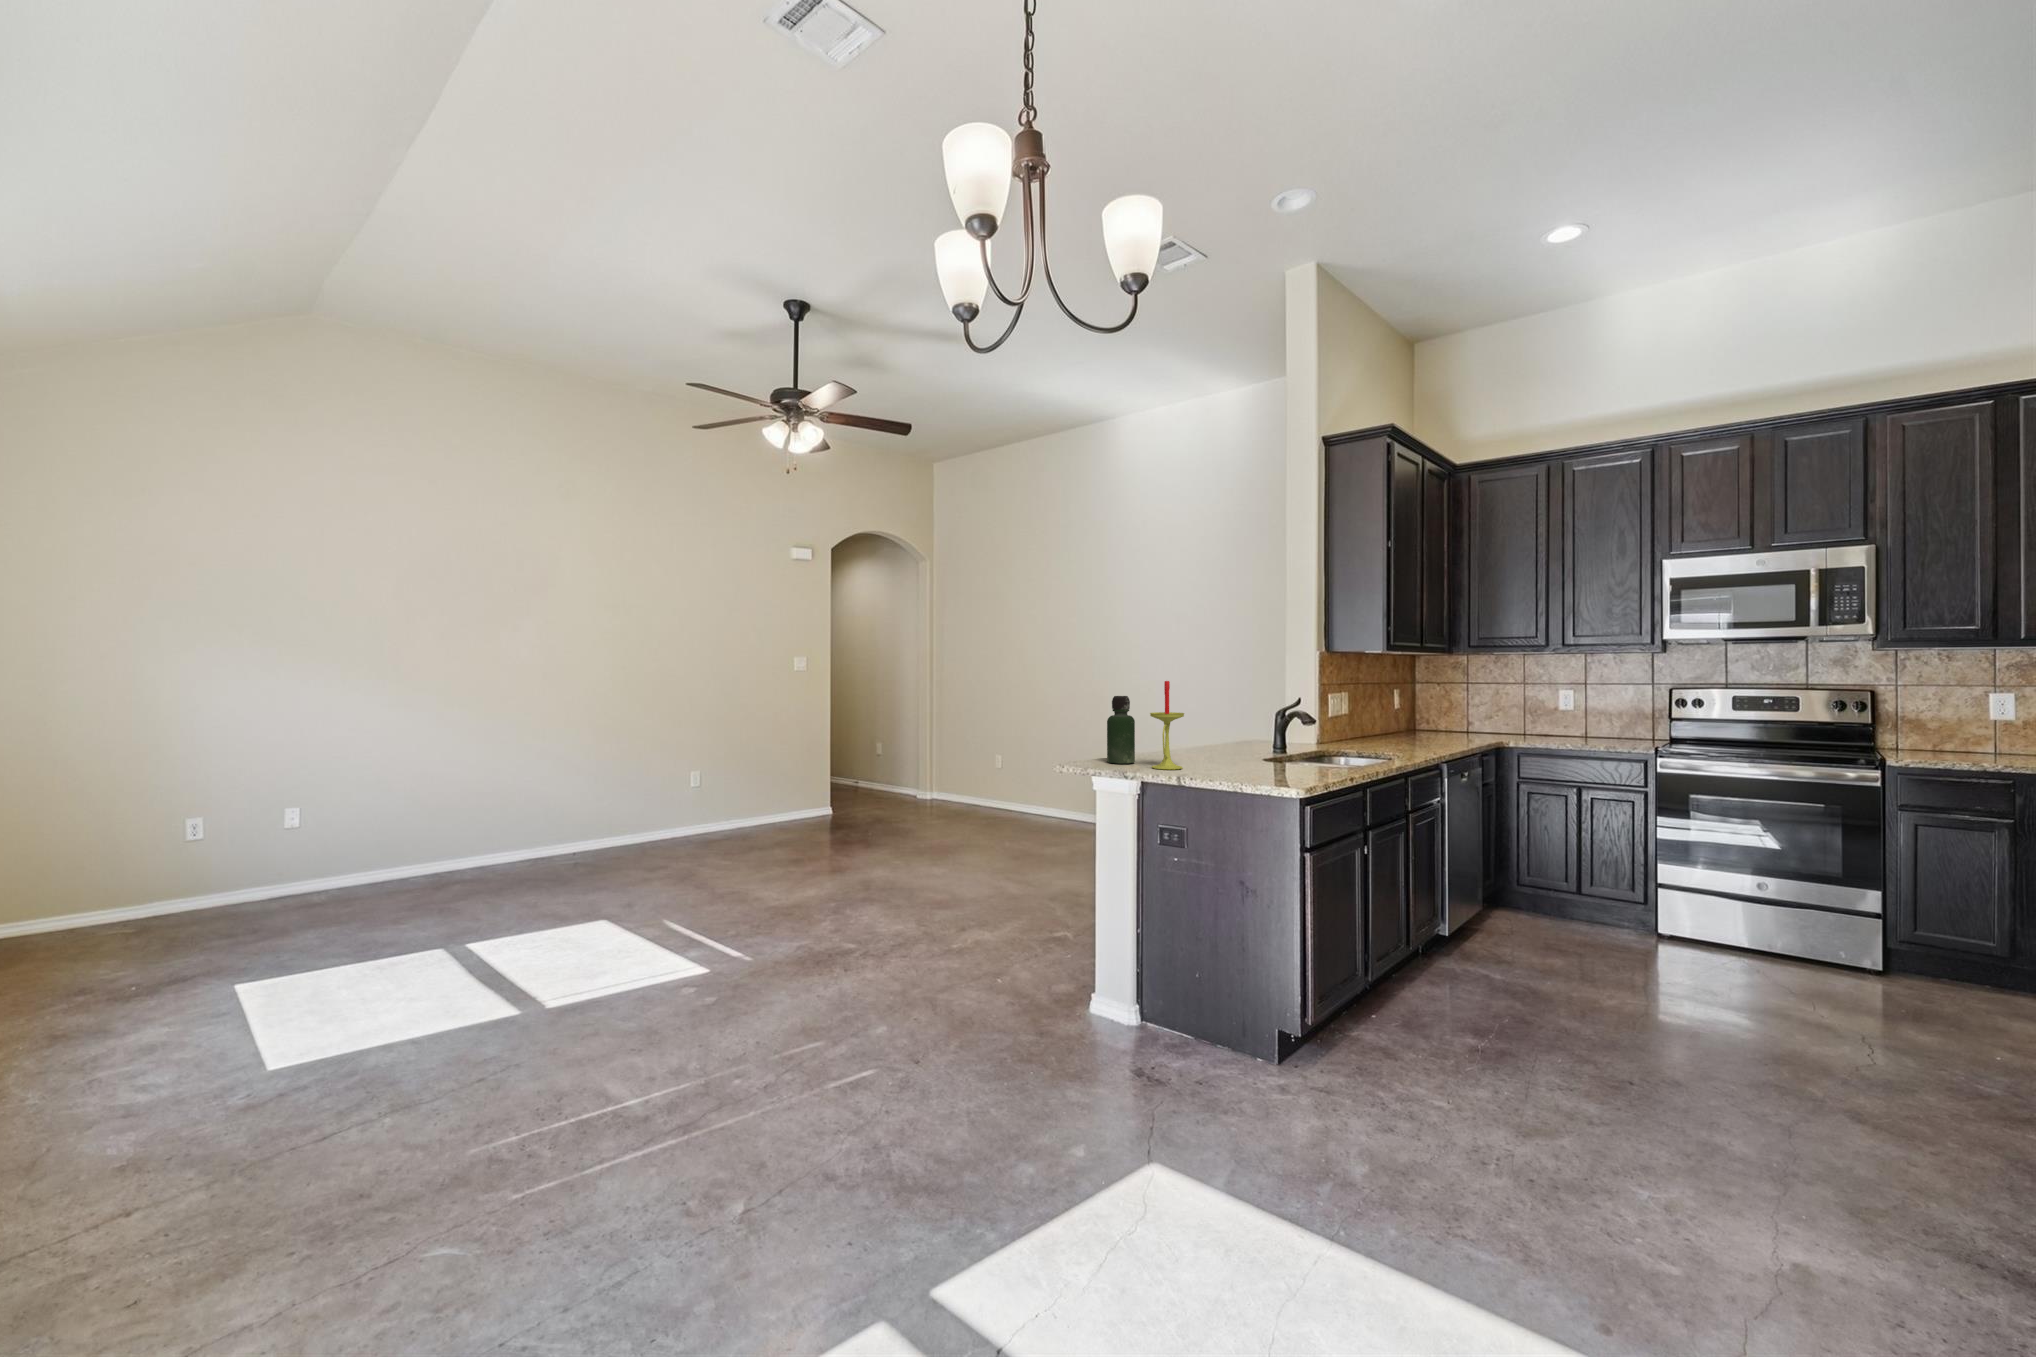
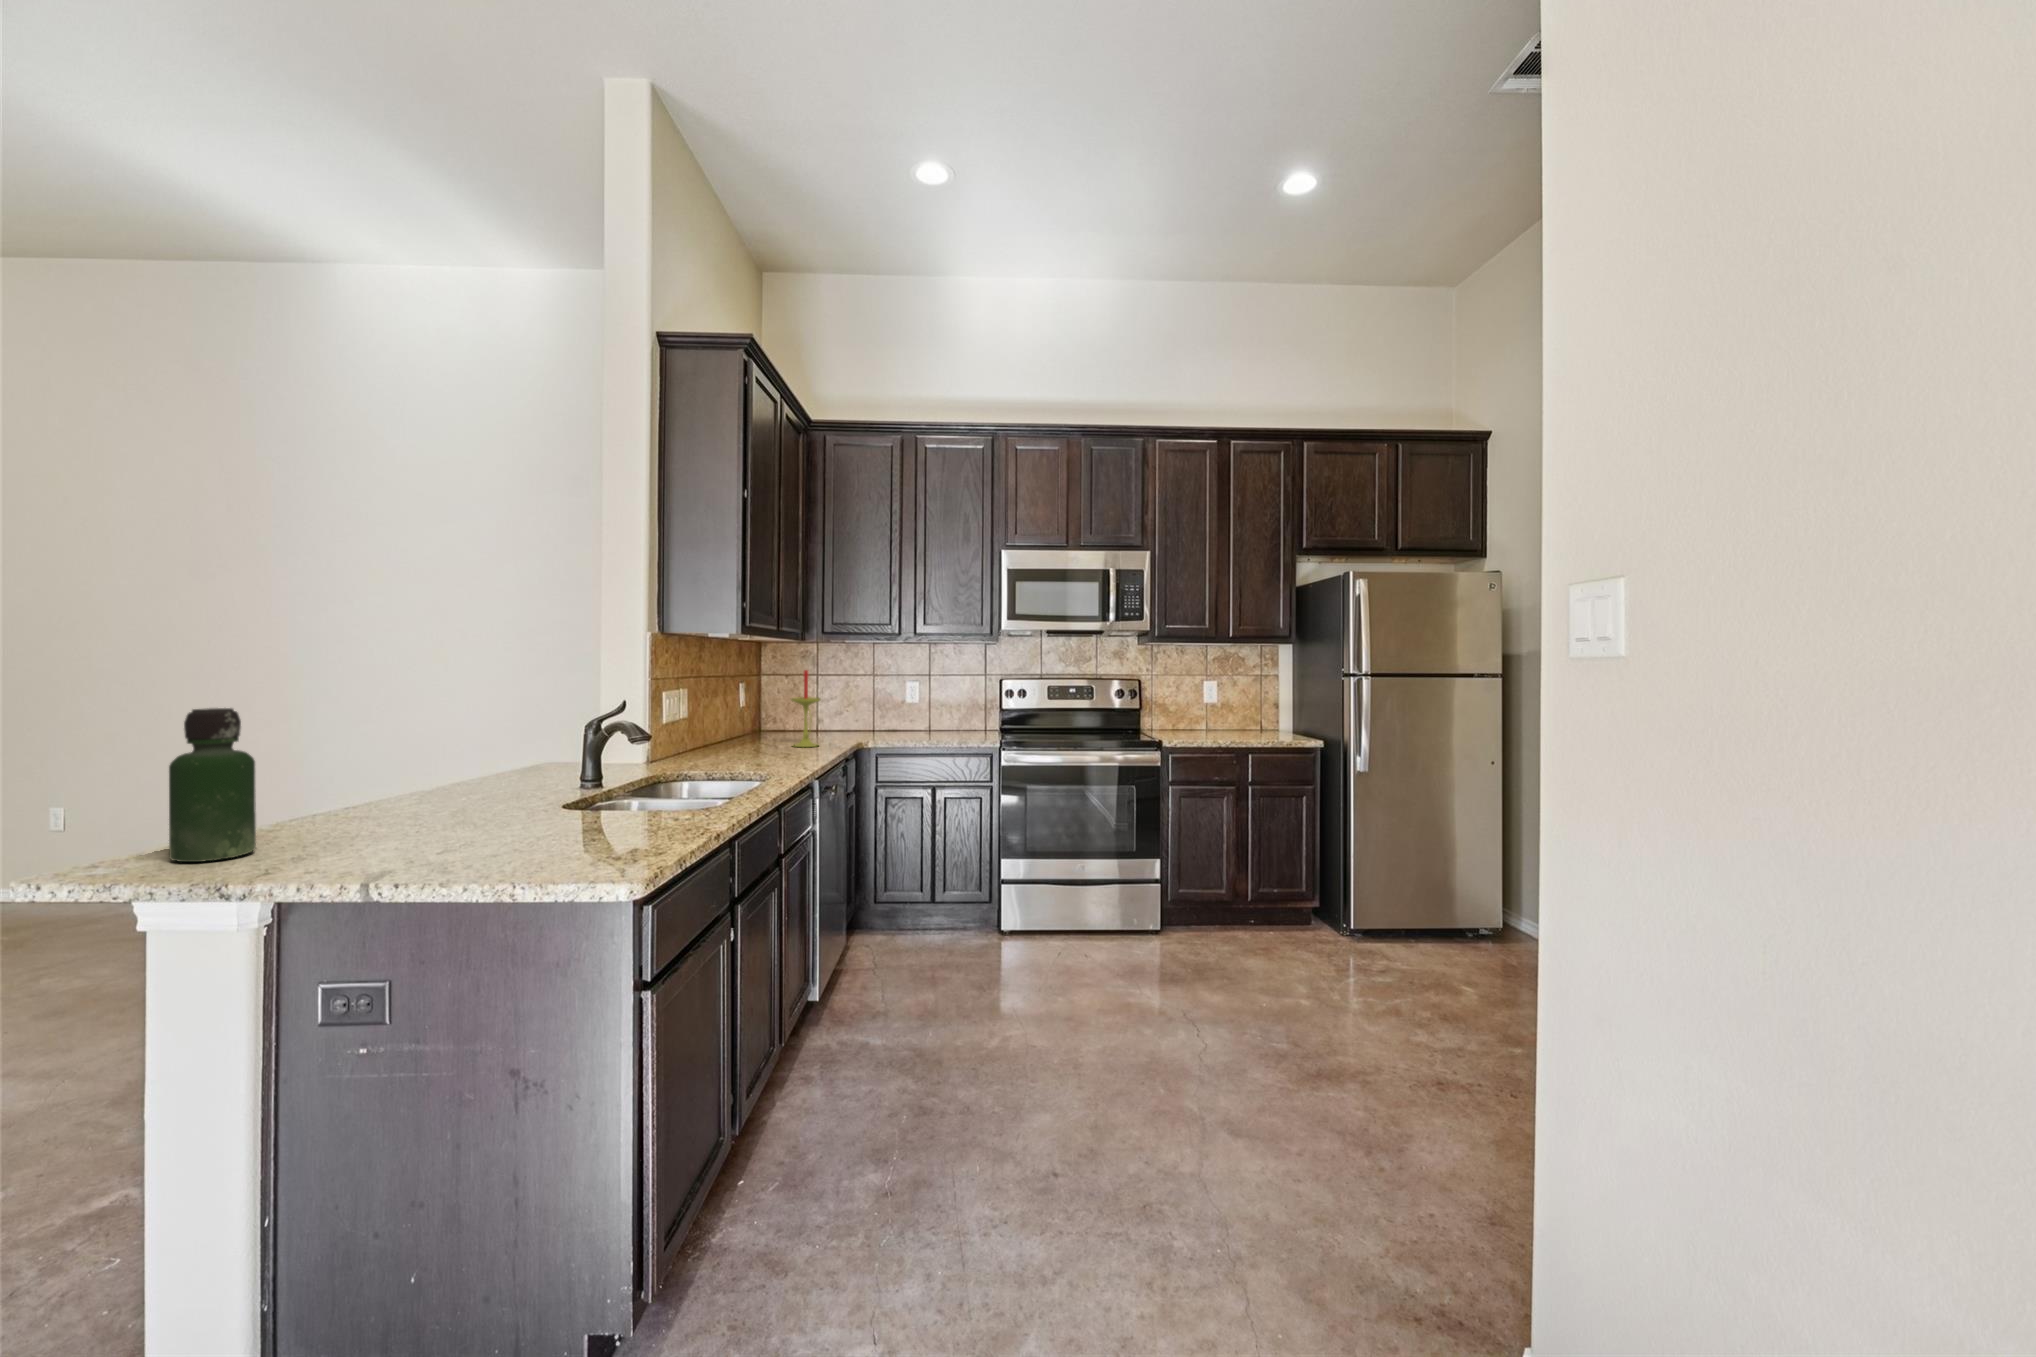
candle: present [1150,681,1184,769] -> present [791,670,821,747]

